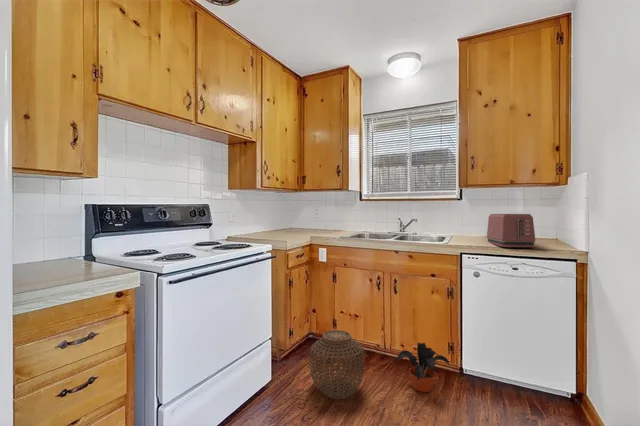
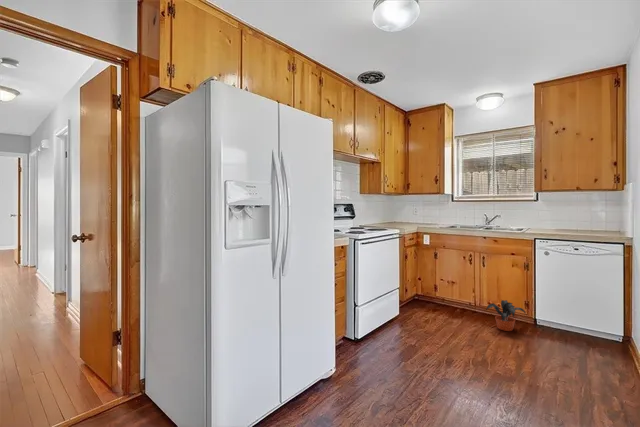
toaster: present [487,214,535,247] -> none [556,211,594,235]
woven basket: present [310,330,364,399] -> none [426,288,464,330]

